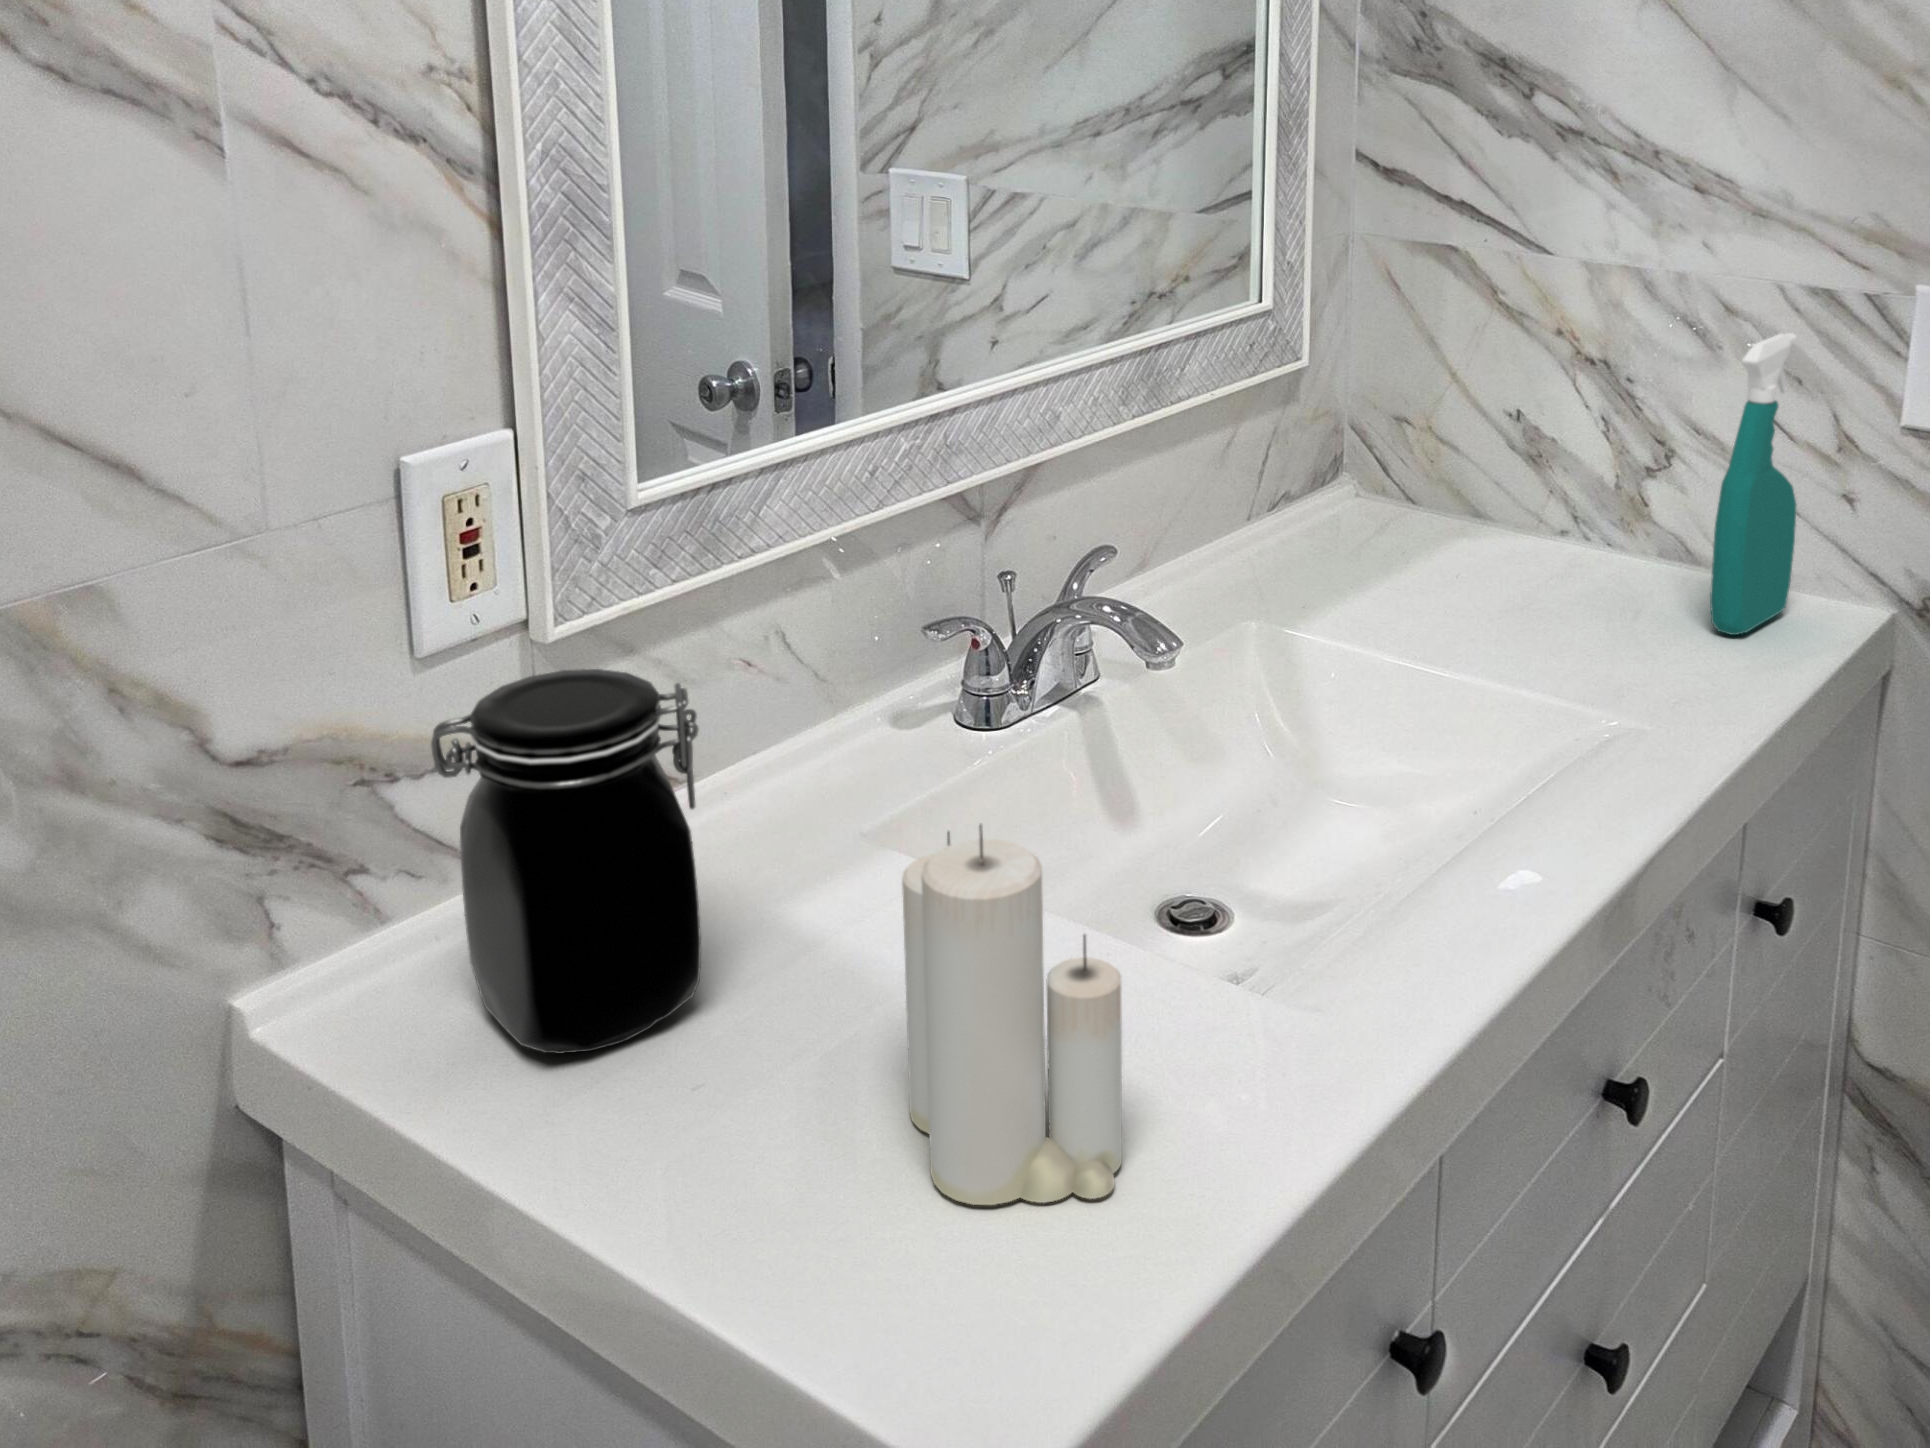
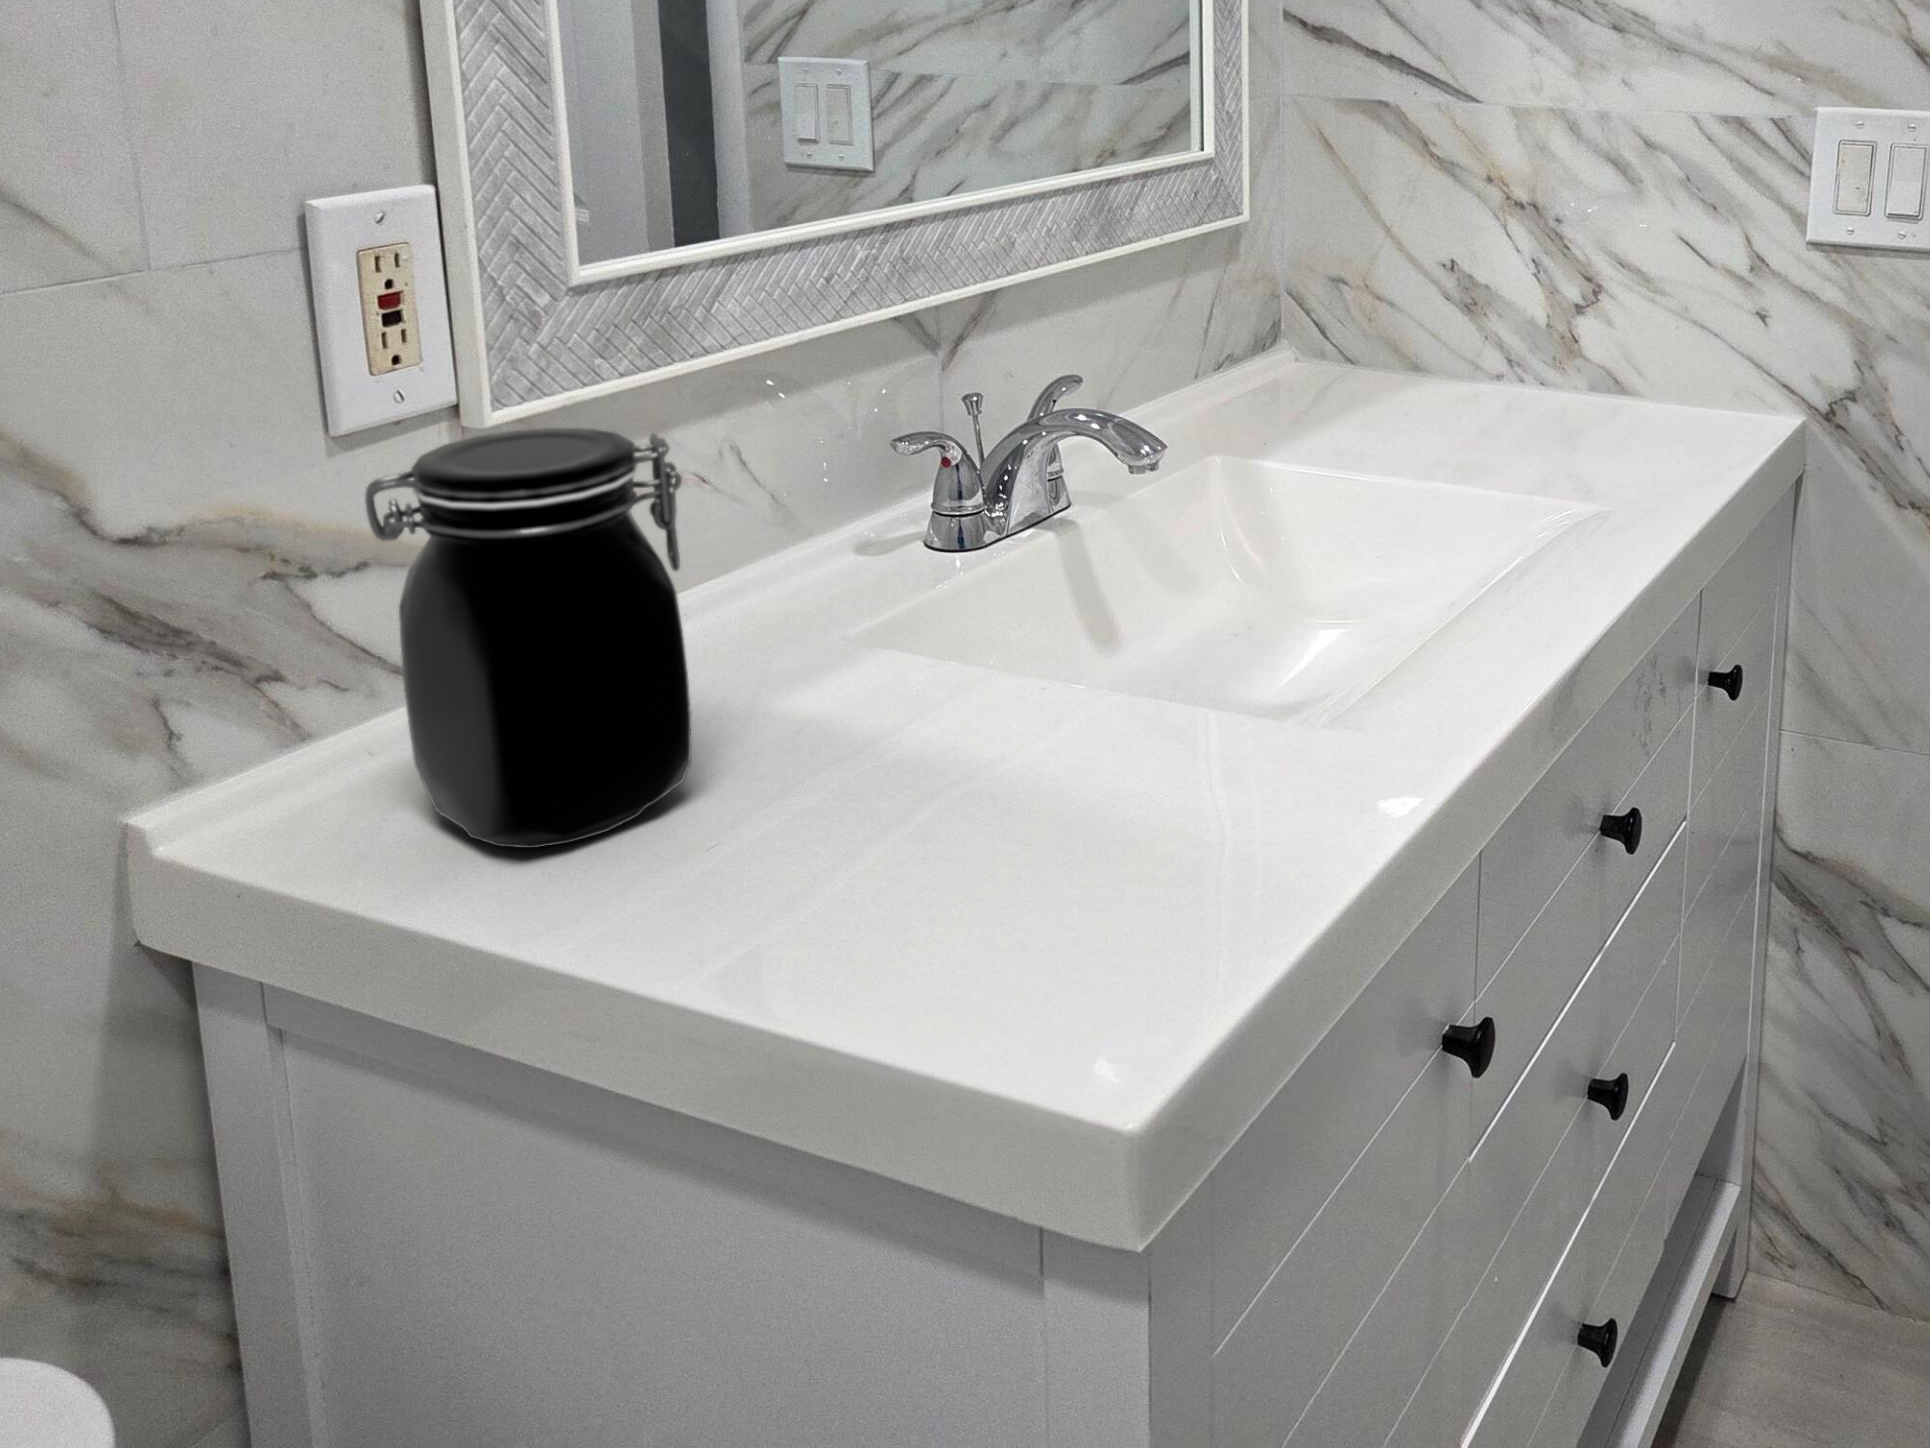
spray bottle: present [1710,333,1796,635] -> none [1647,152,1718,441]
candle: present [902,824,1122,1205] -> none [937,511,1189,930]

